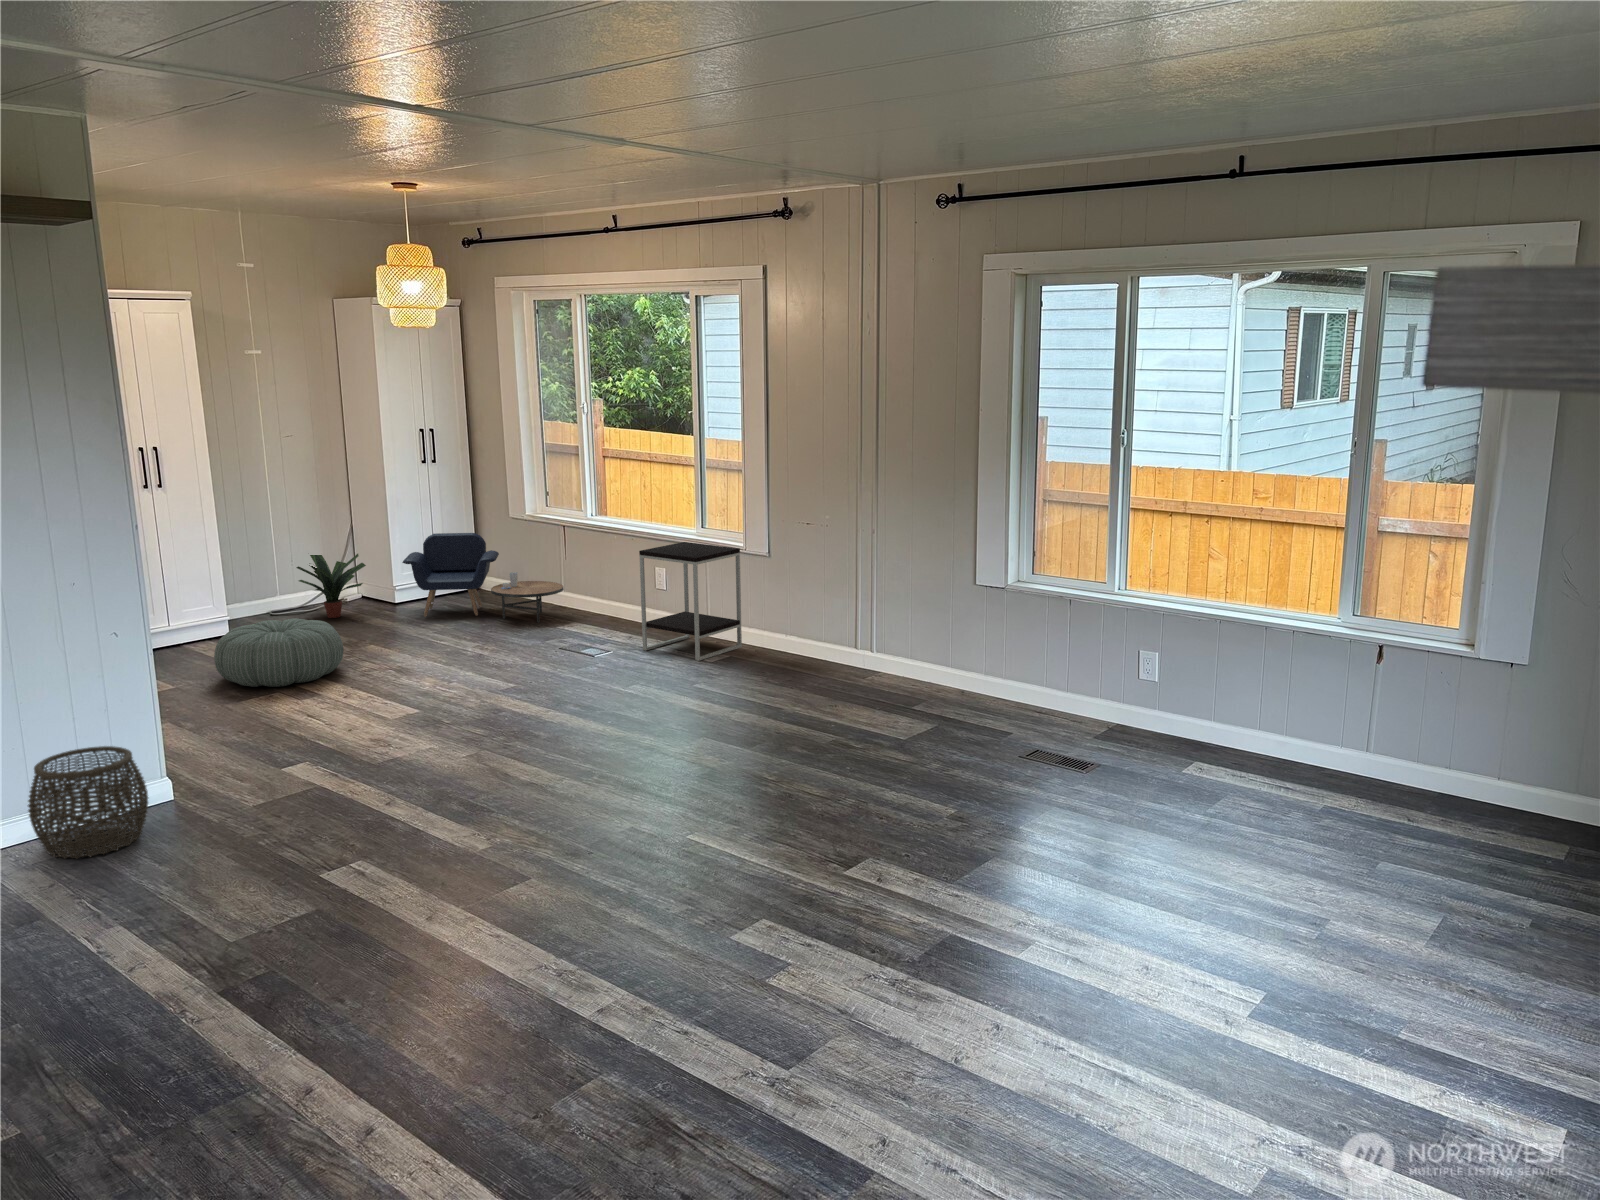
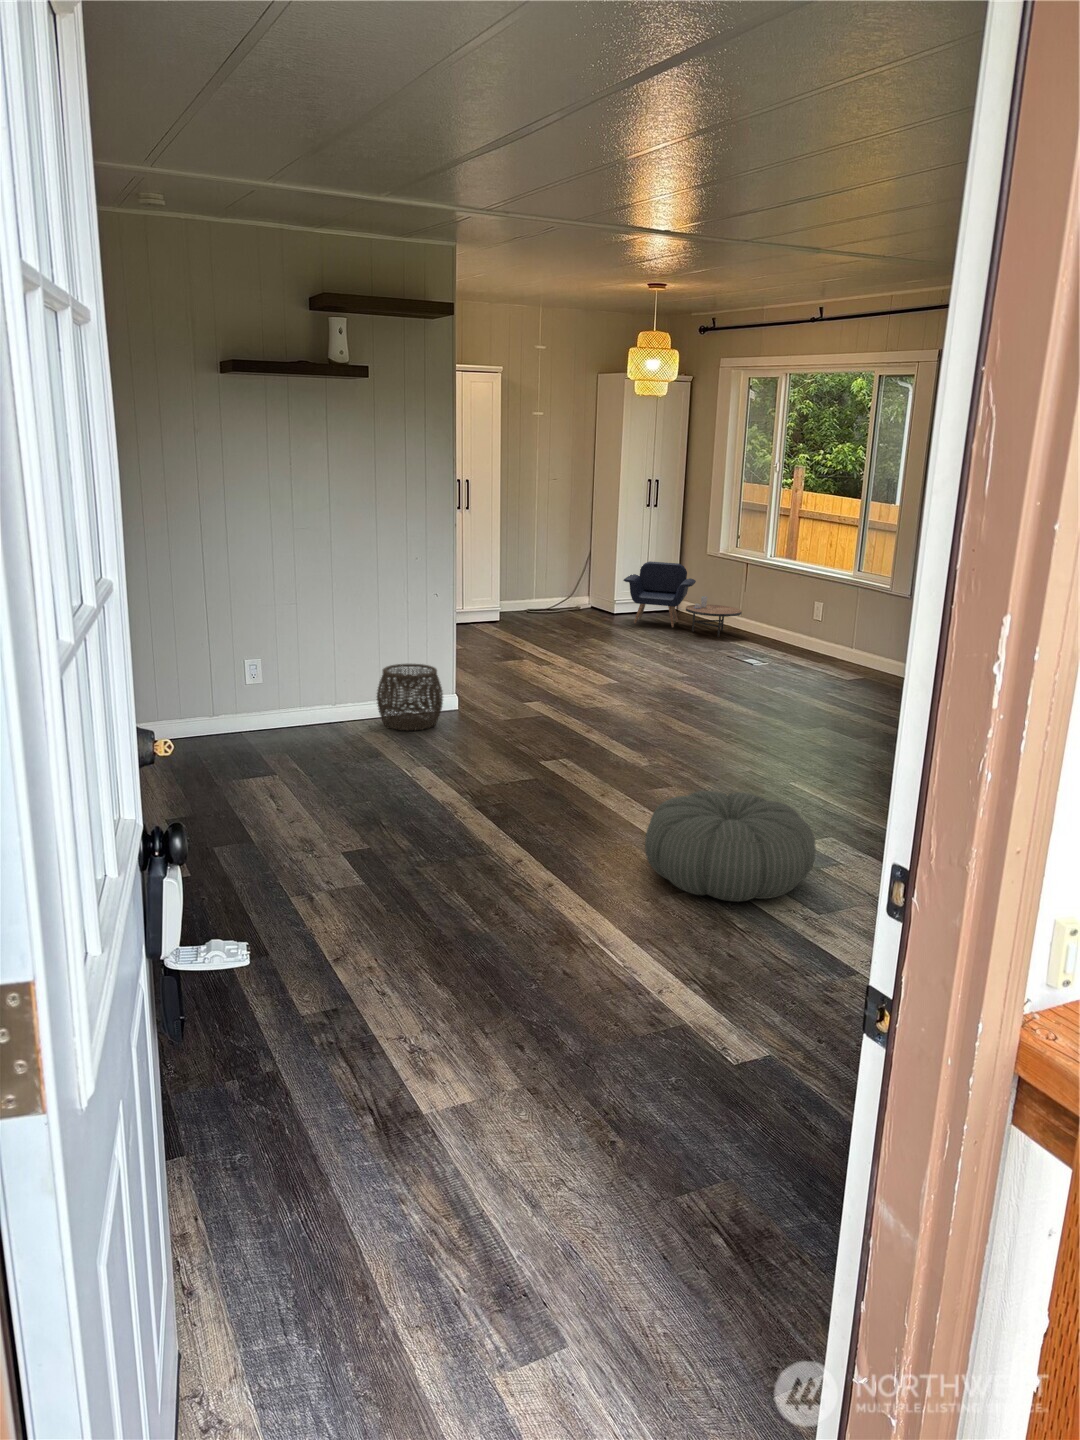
side table: present [639,542,742,661] -> none [795,582,886,677]
potted plant: present [296,554,366,618] -> none [548,561,597,618]
pouf: present [214,618,344,687] -> present [645,791,816,902]

